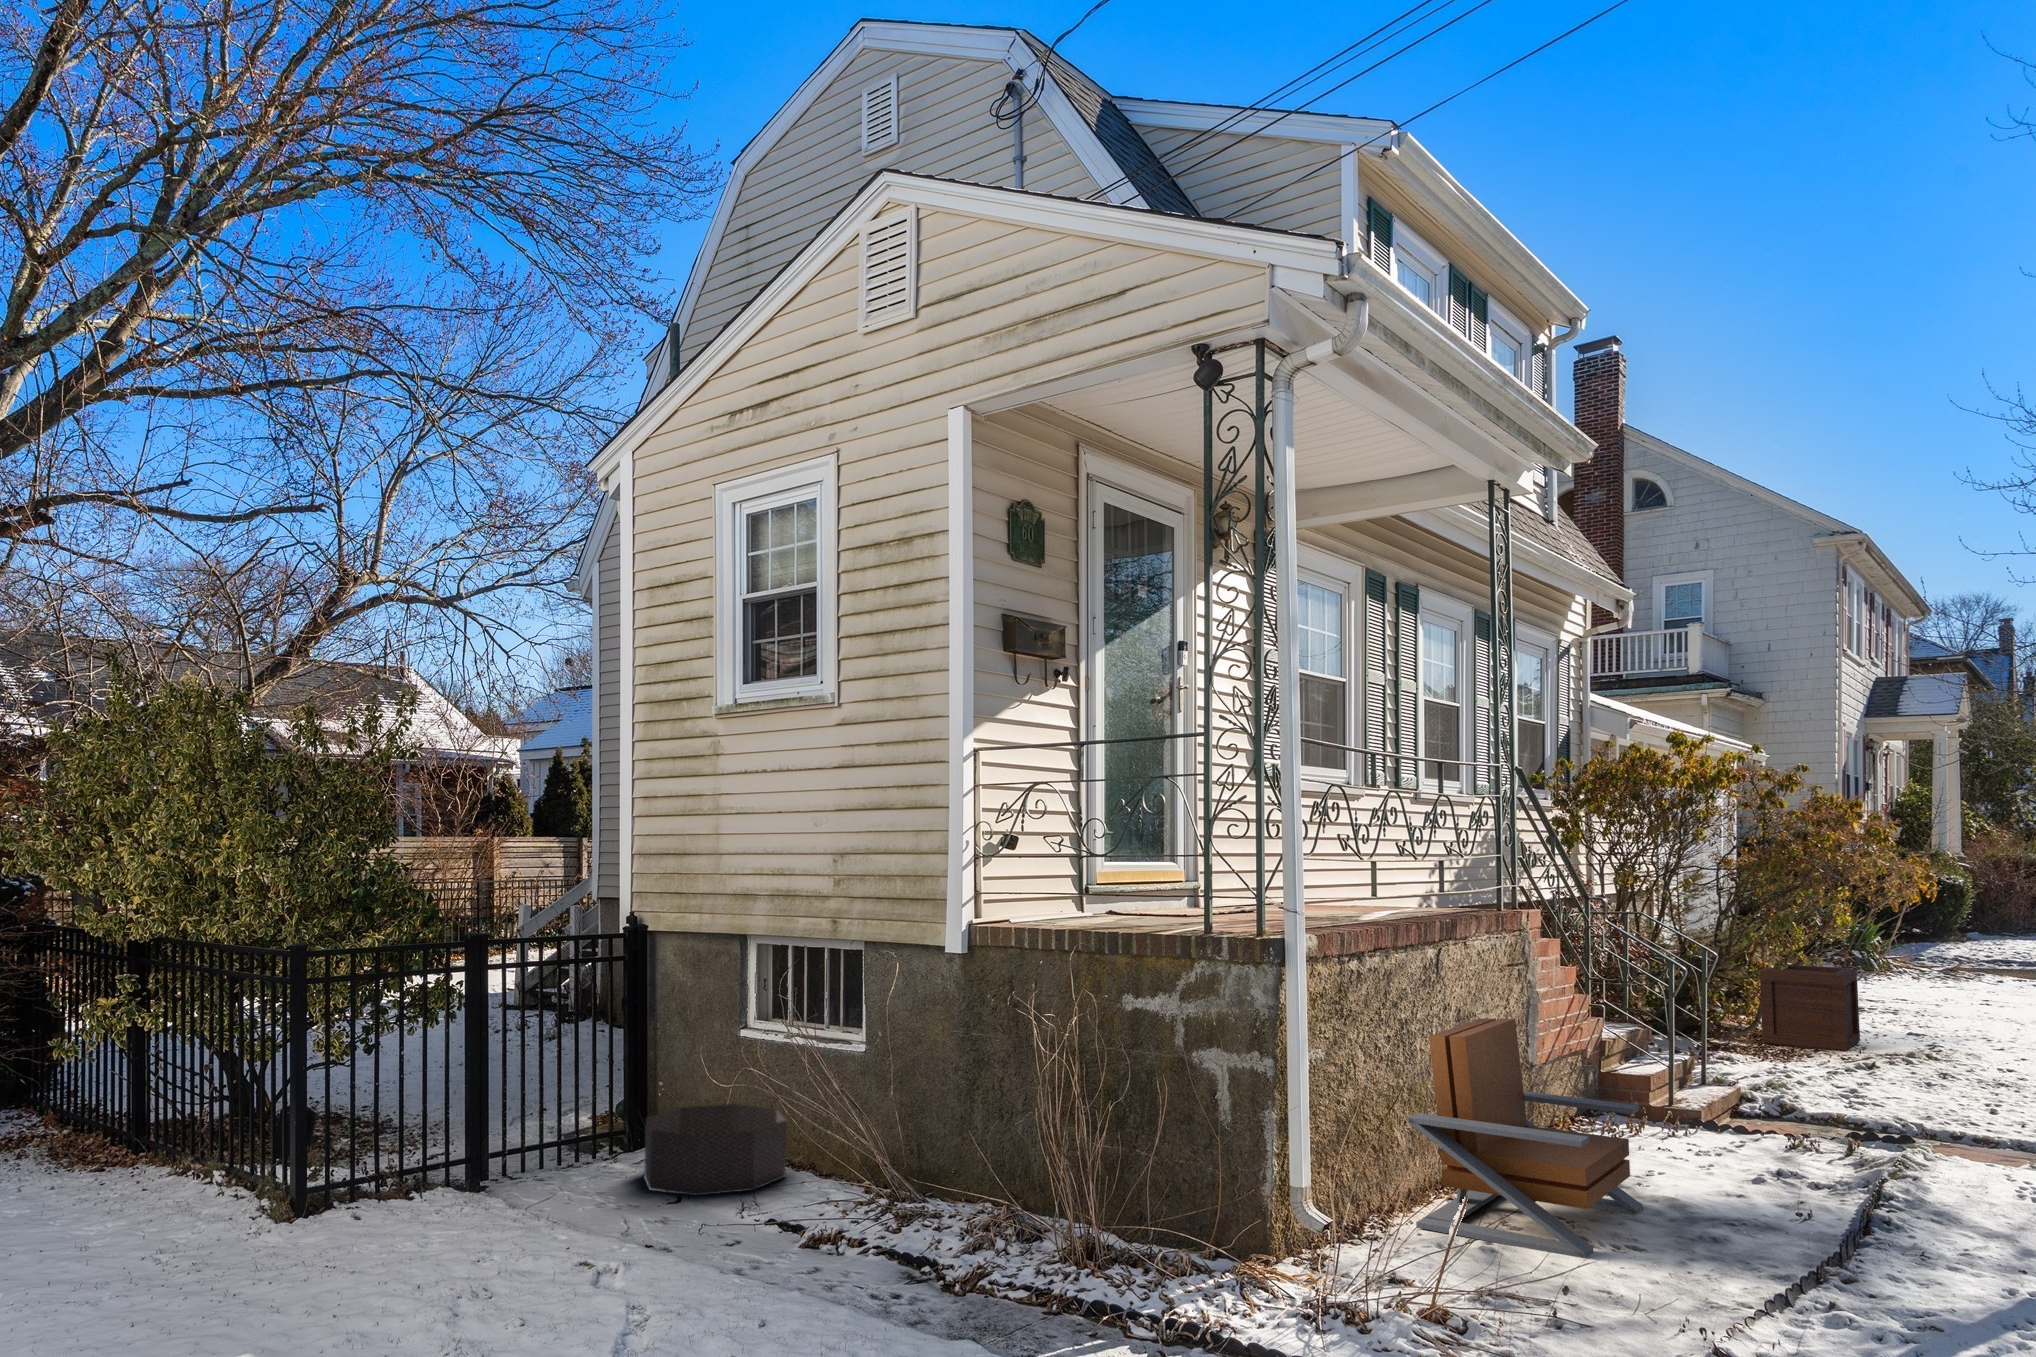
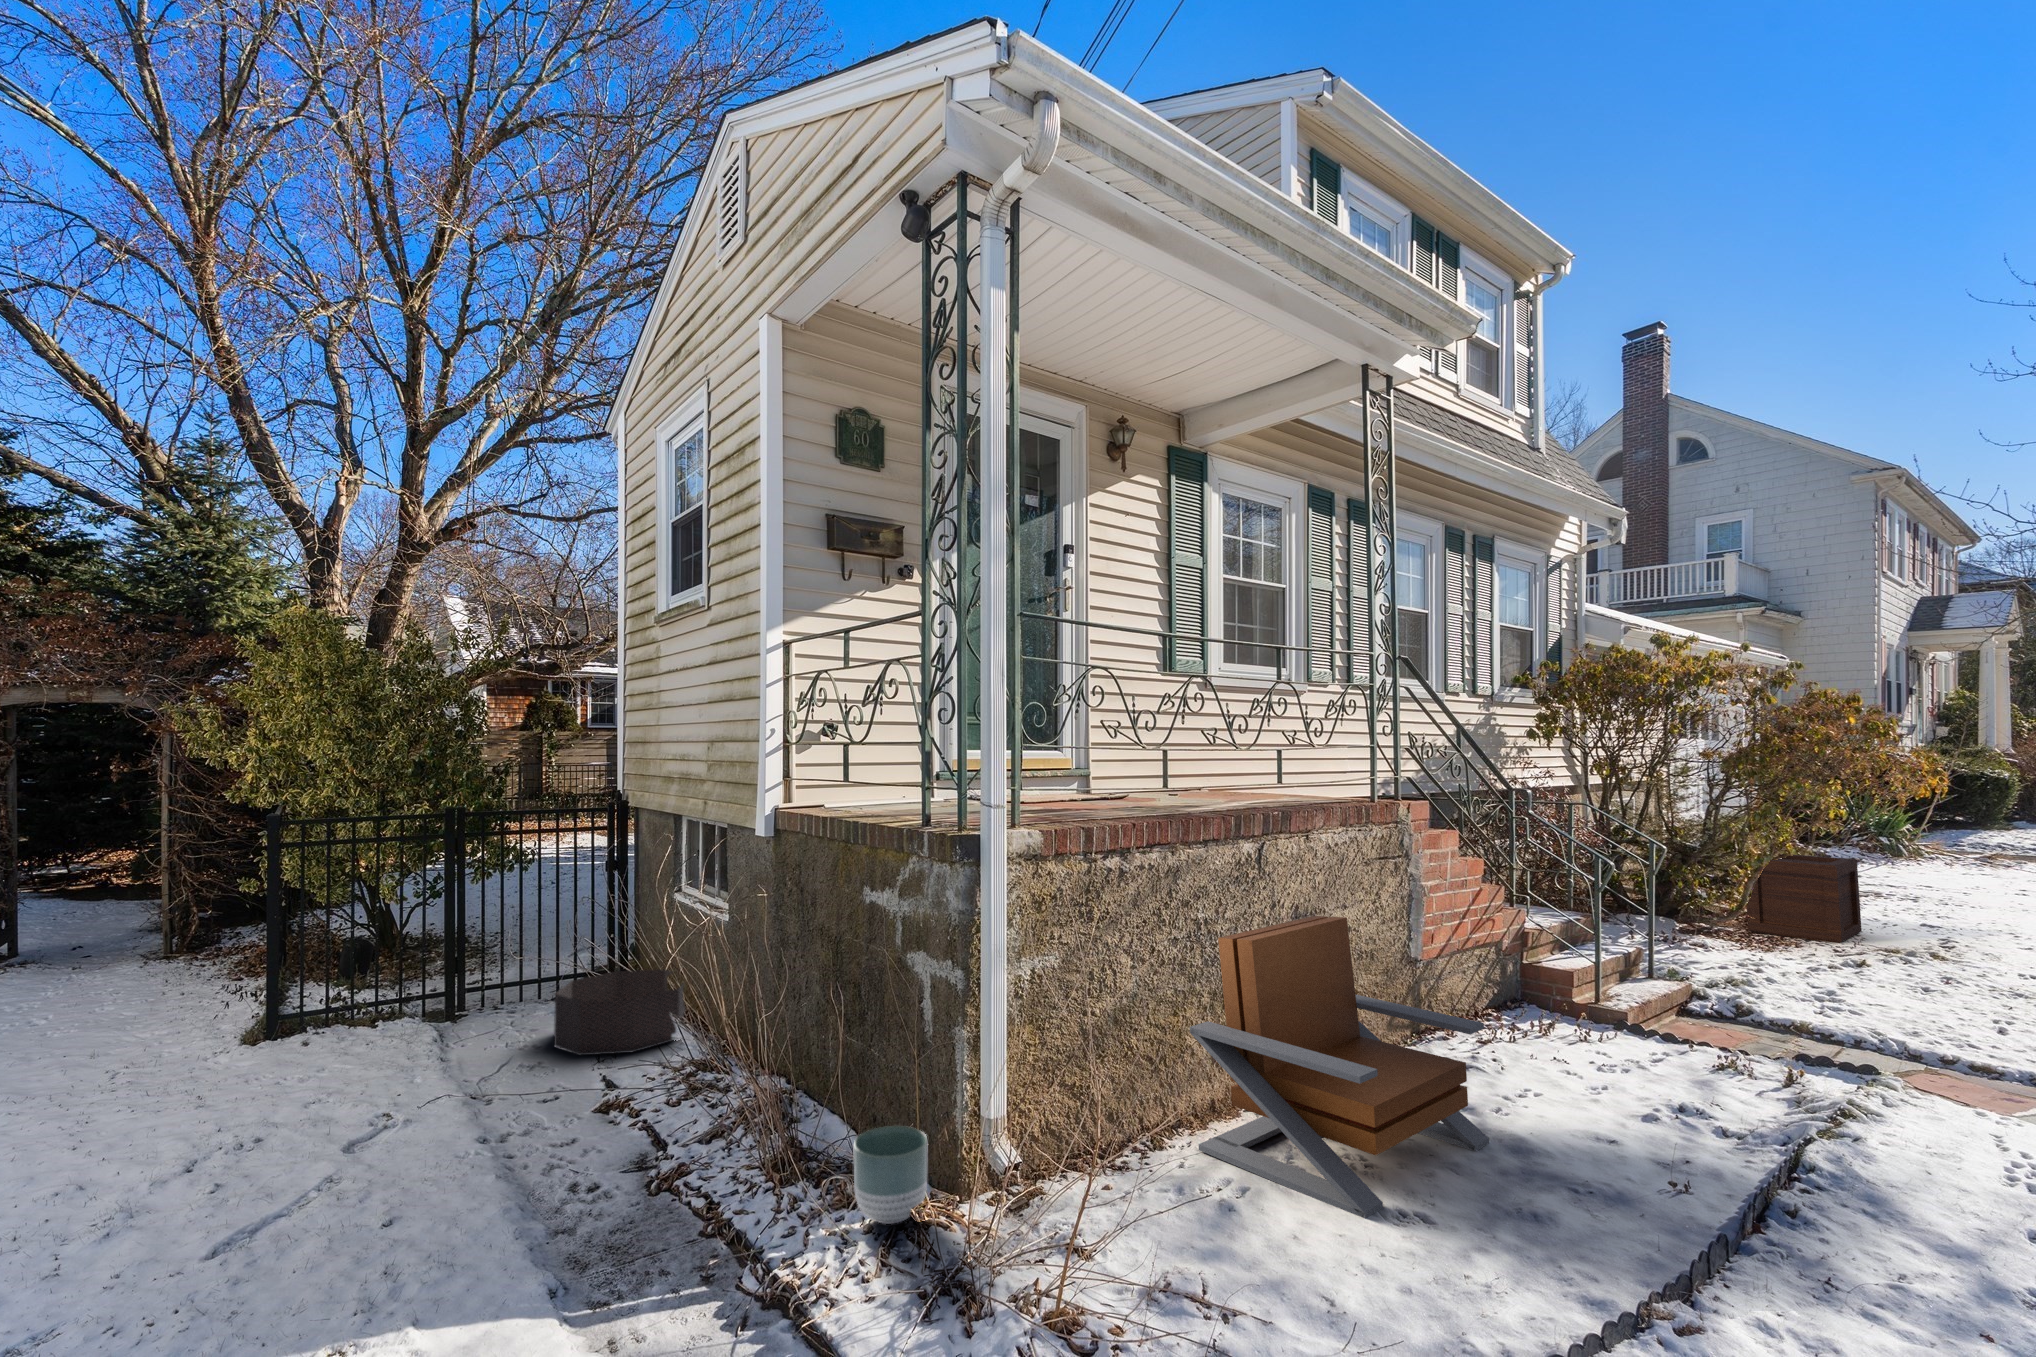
planter: none [1175,1207,1241,1287] -> present [854,1126,927,1224]

